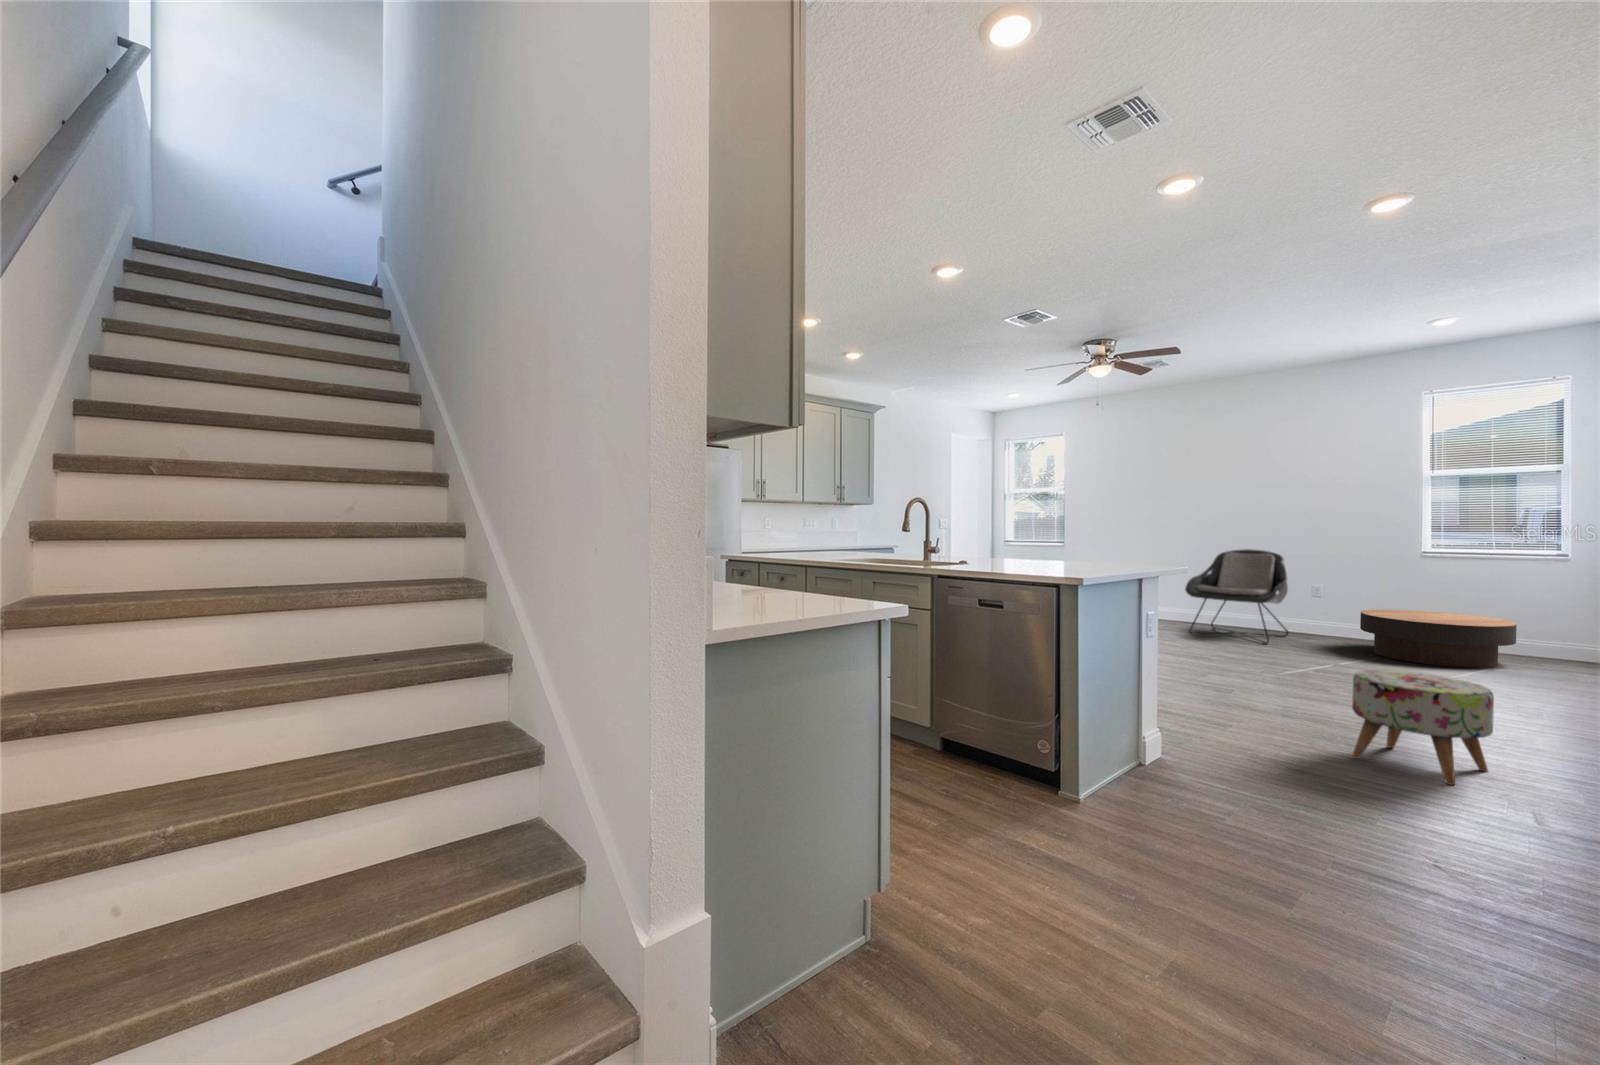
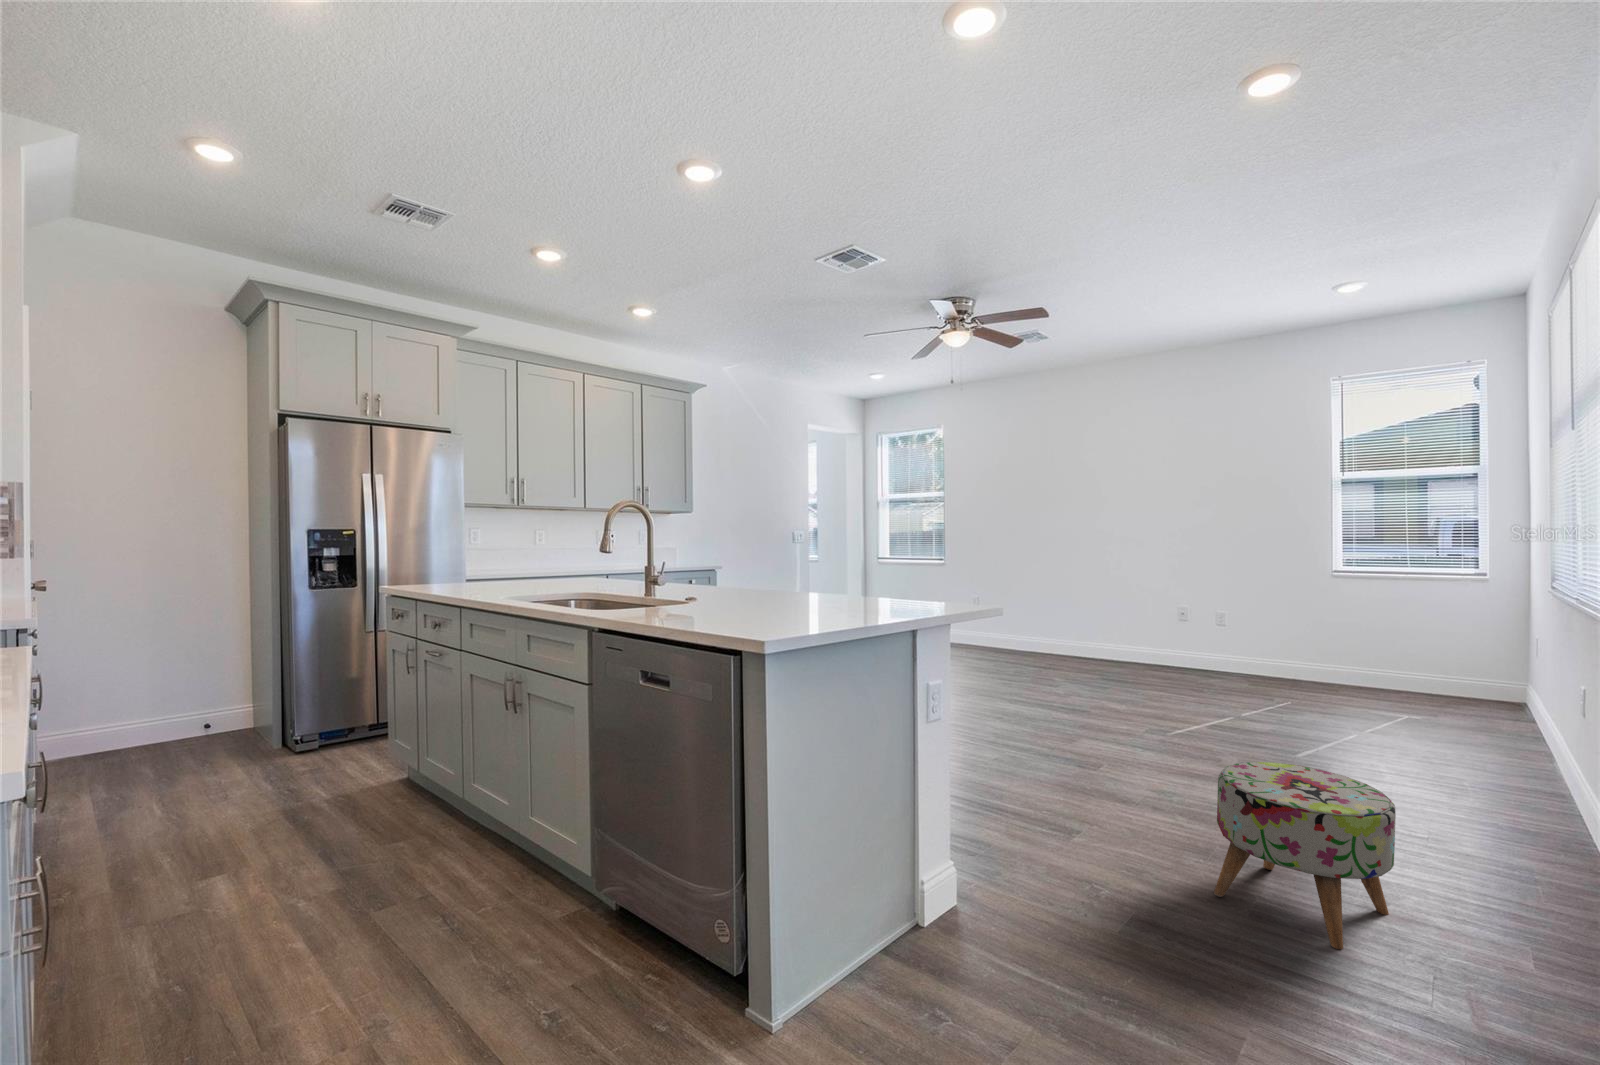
lounge chair: present [1185,549,1288,645] -> none [1070,563,1187,681]
coffee table: present [1360,609,1517,668] -> none [1262,637,1430,713]

